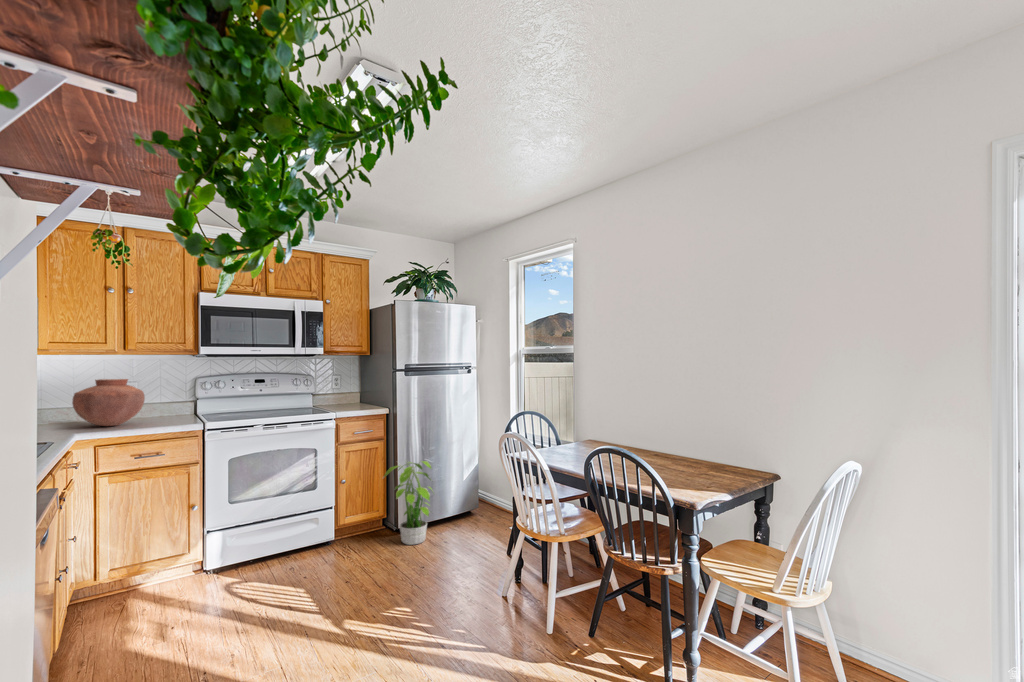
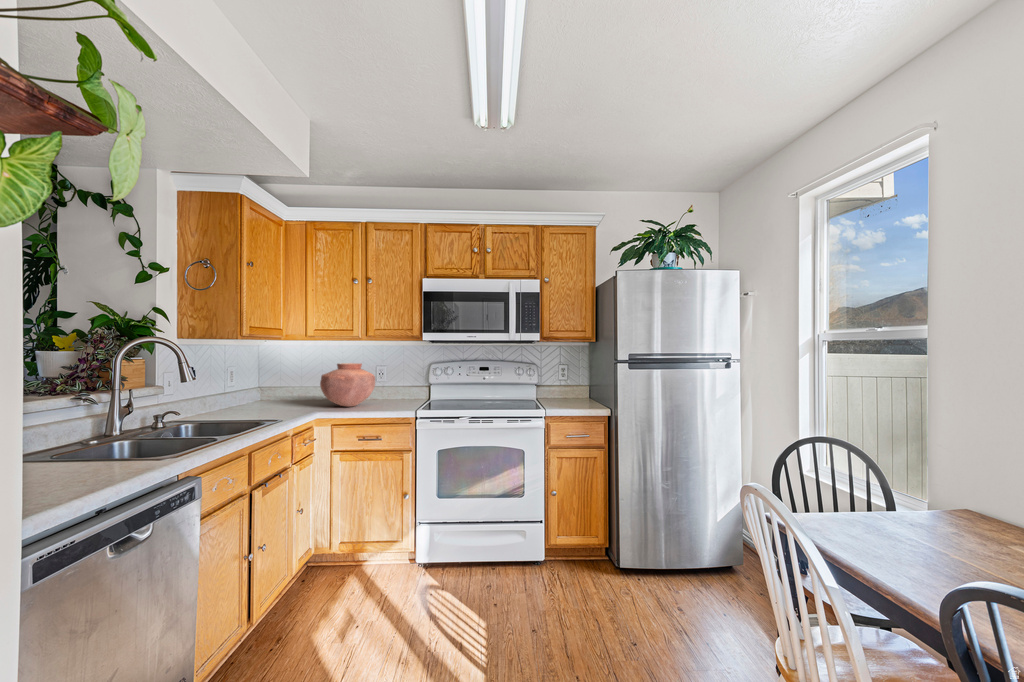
potted plant: present [384,461,431,545] -> none [599,477,667,595]

